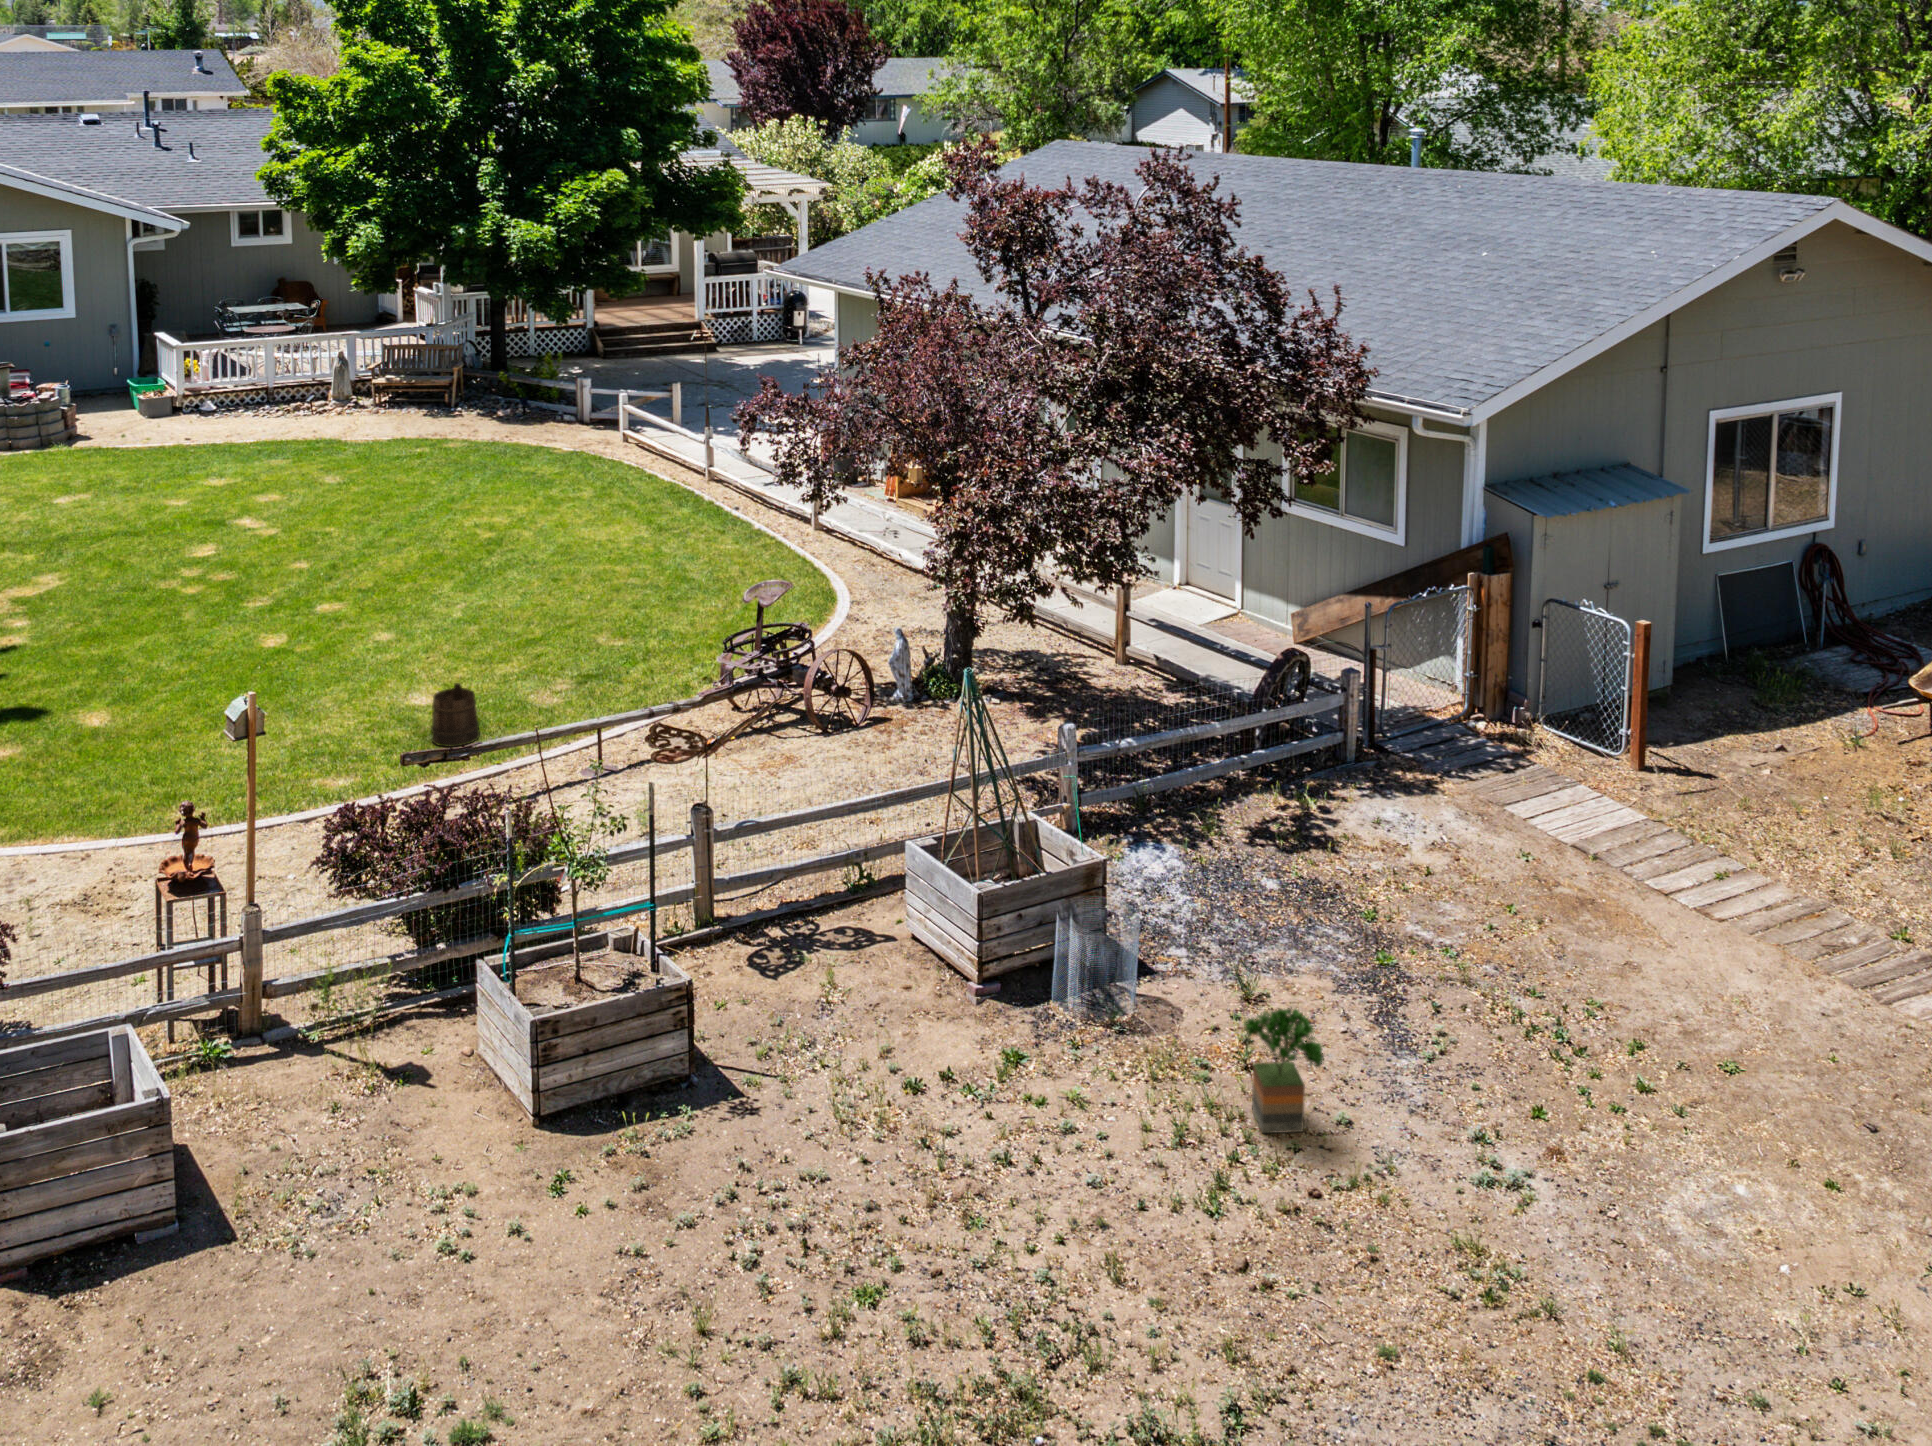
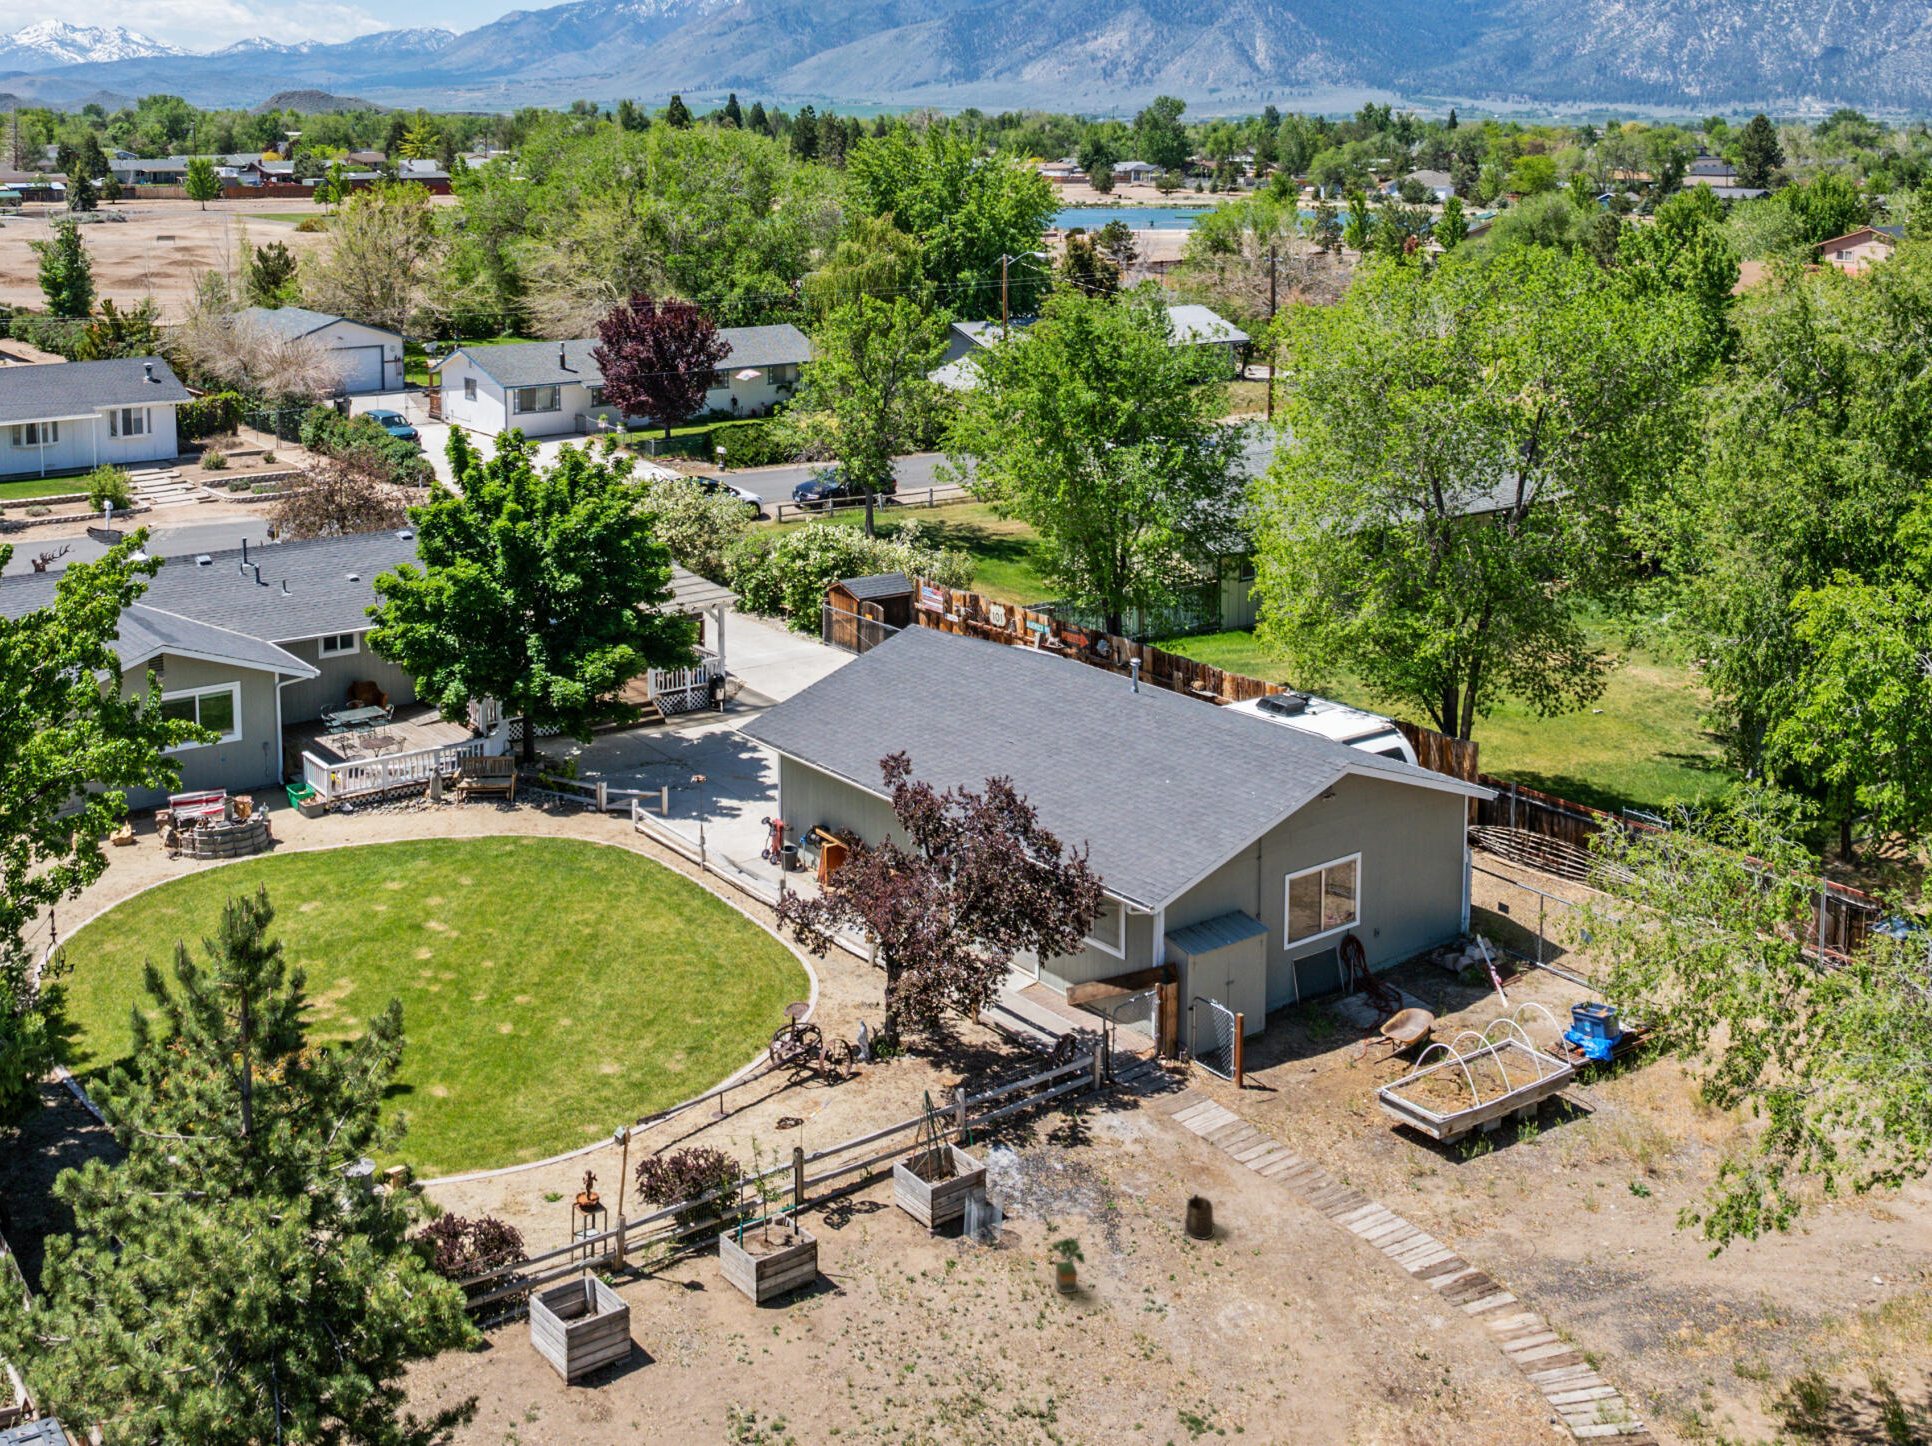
bucket: present [431,683,480,747] -> present [1185,1194,1214,1239]

